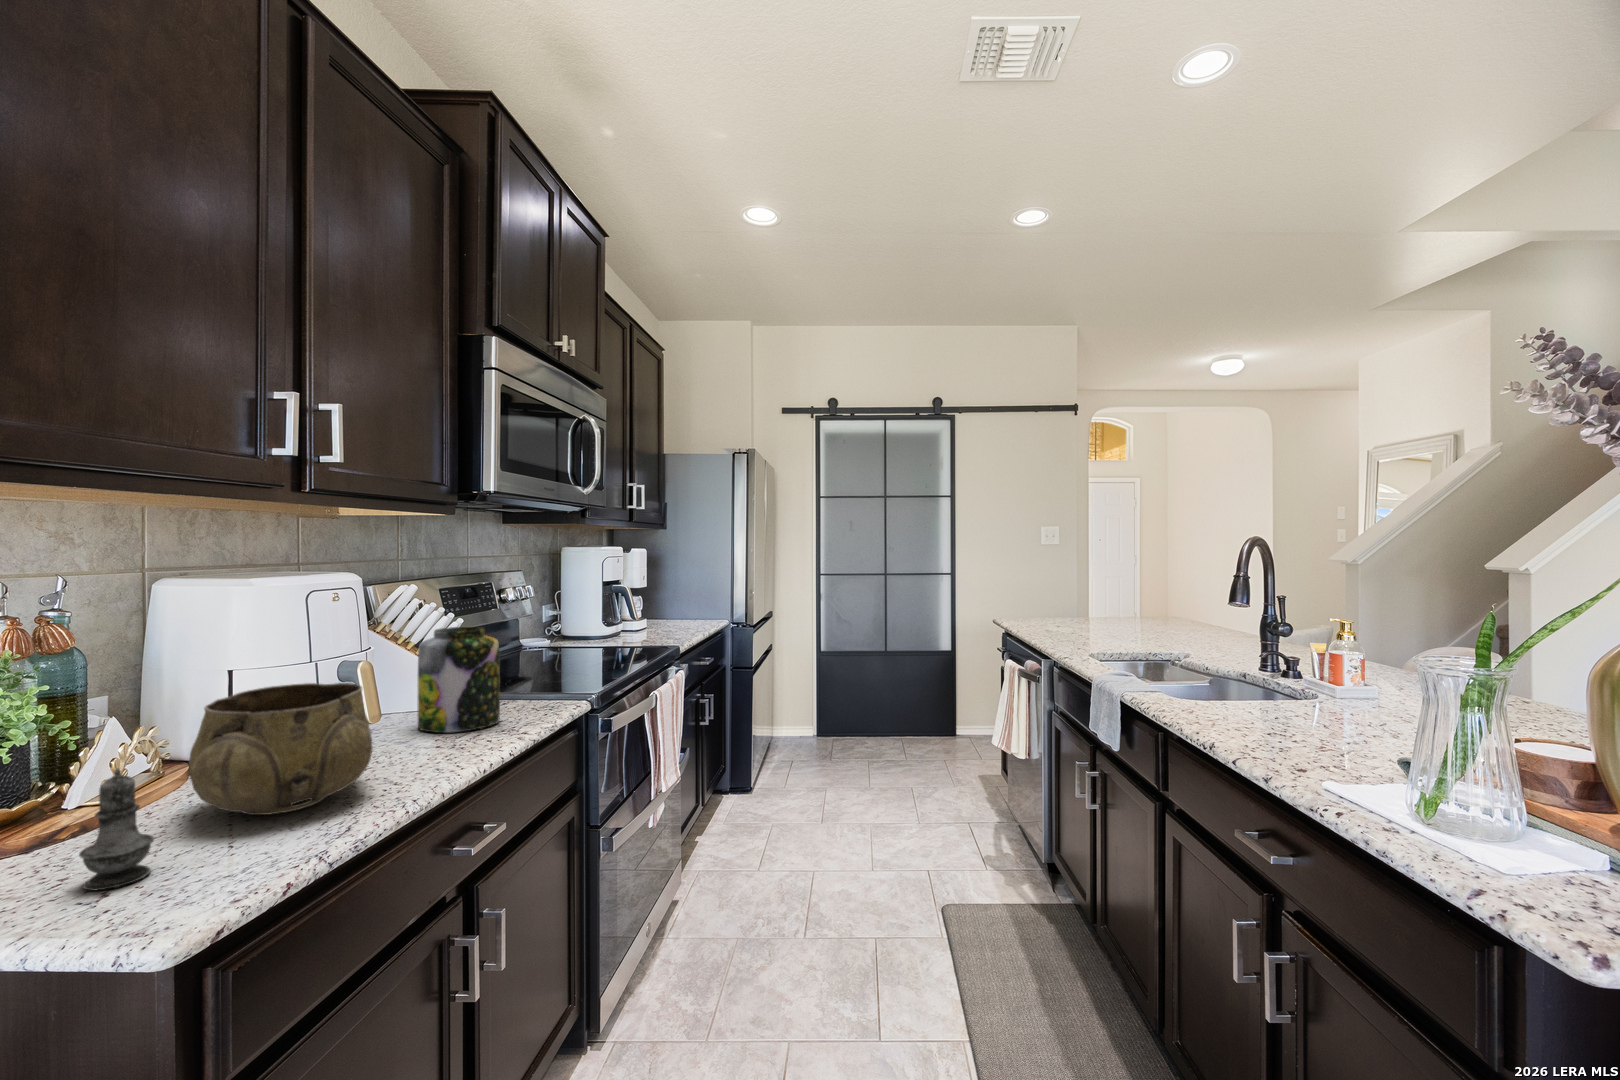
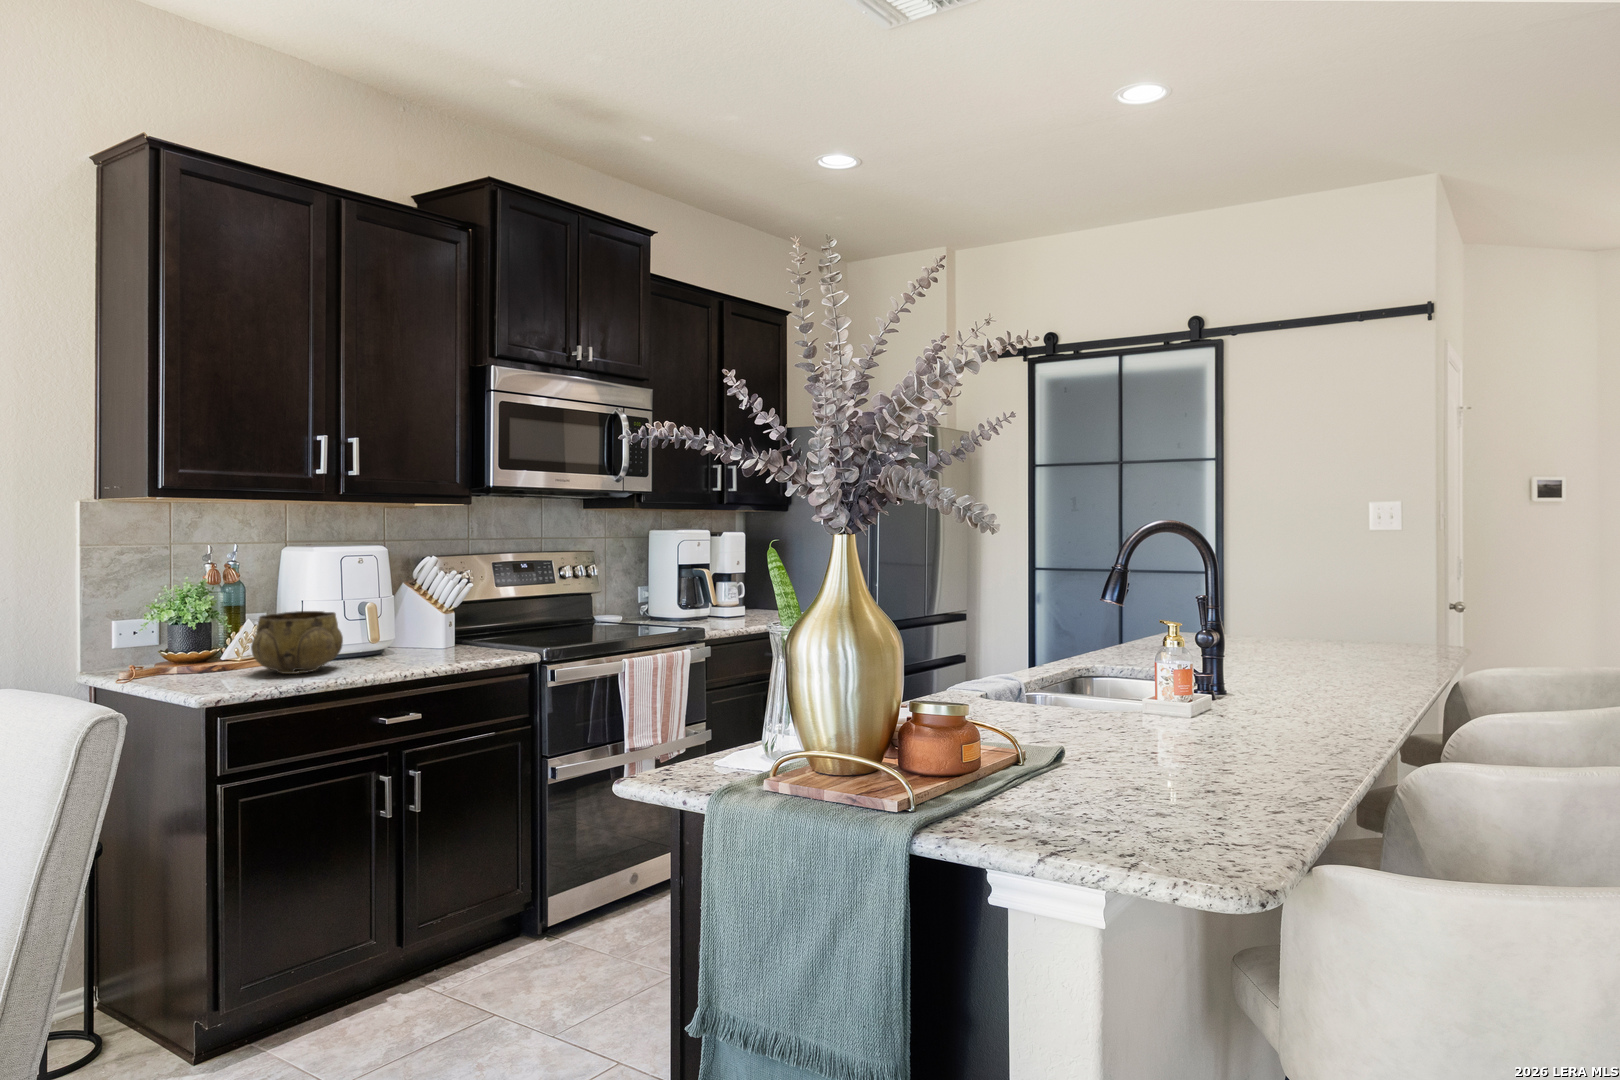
jar: present [418,627,500,733] -> none [412,587,463,655]
salt shaker: present [79,769,154,890] -> none [195,635,222,685]

